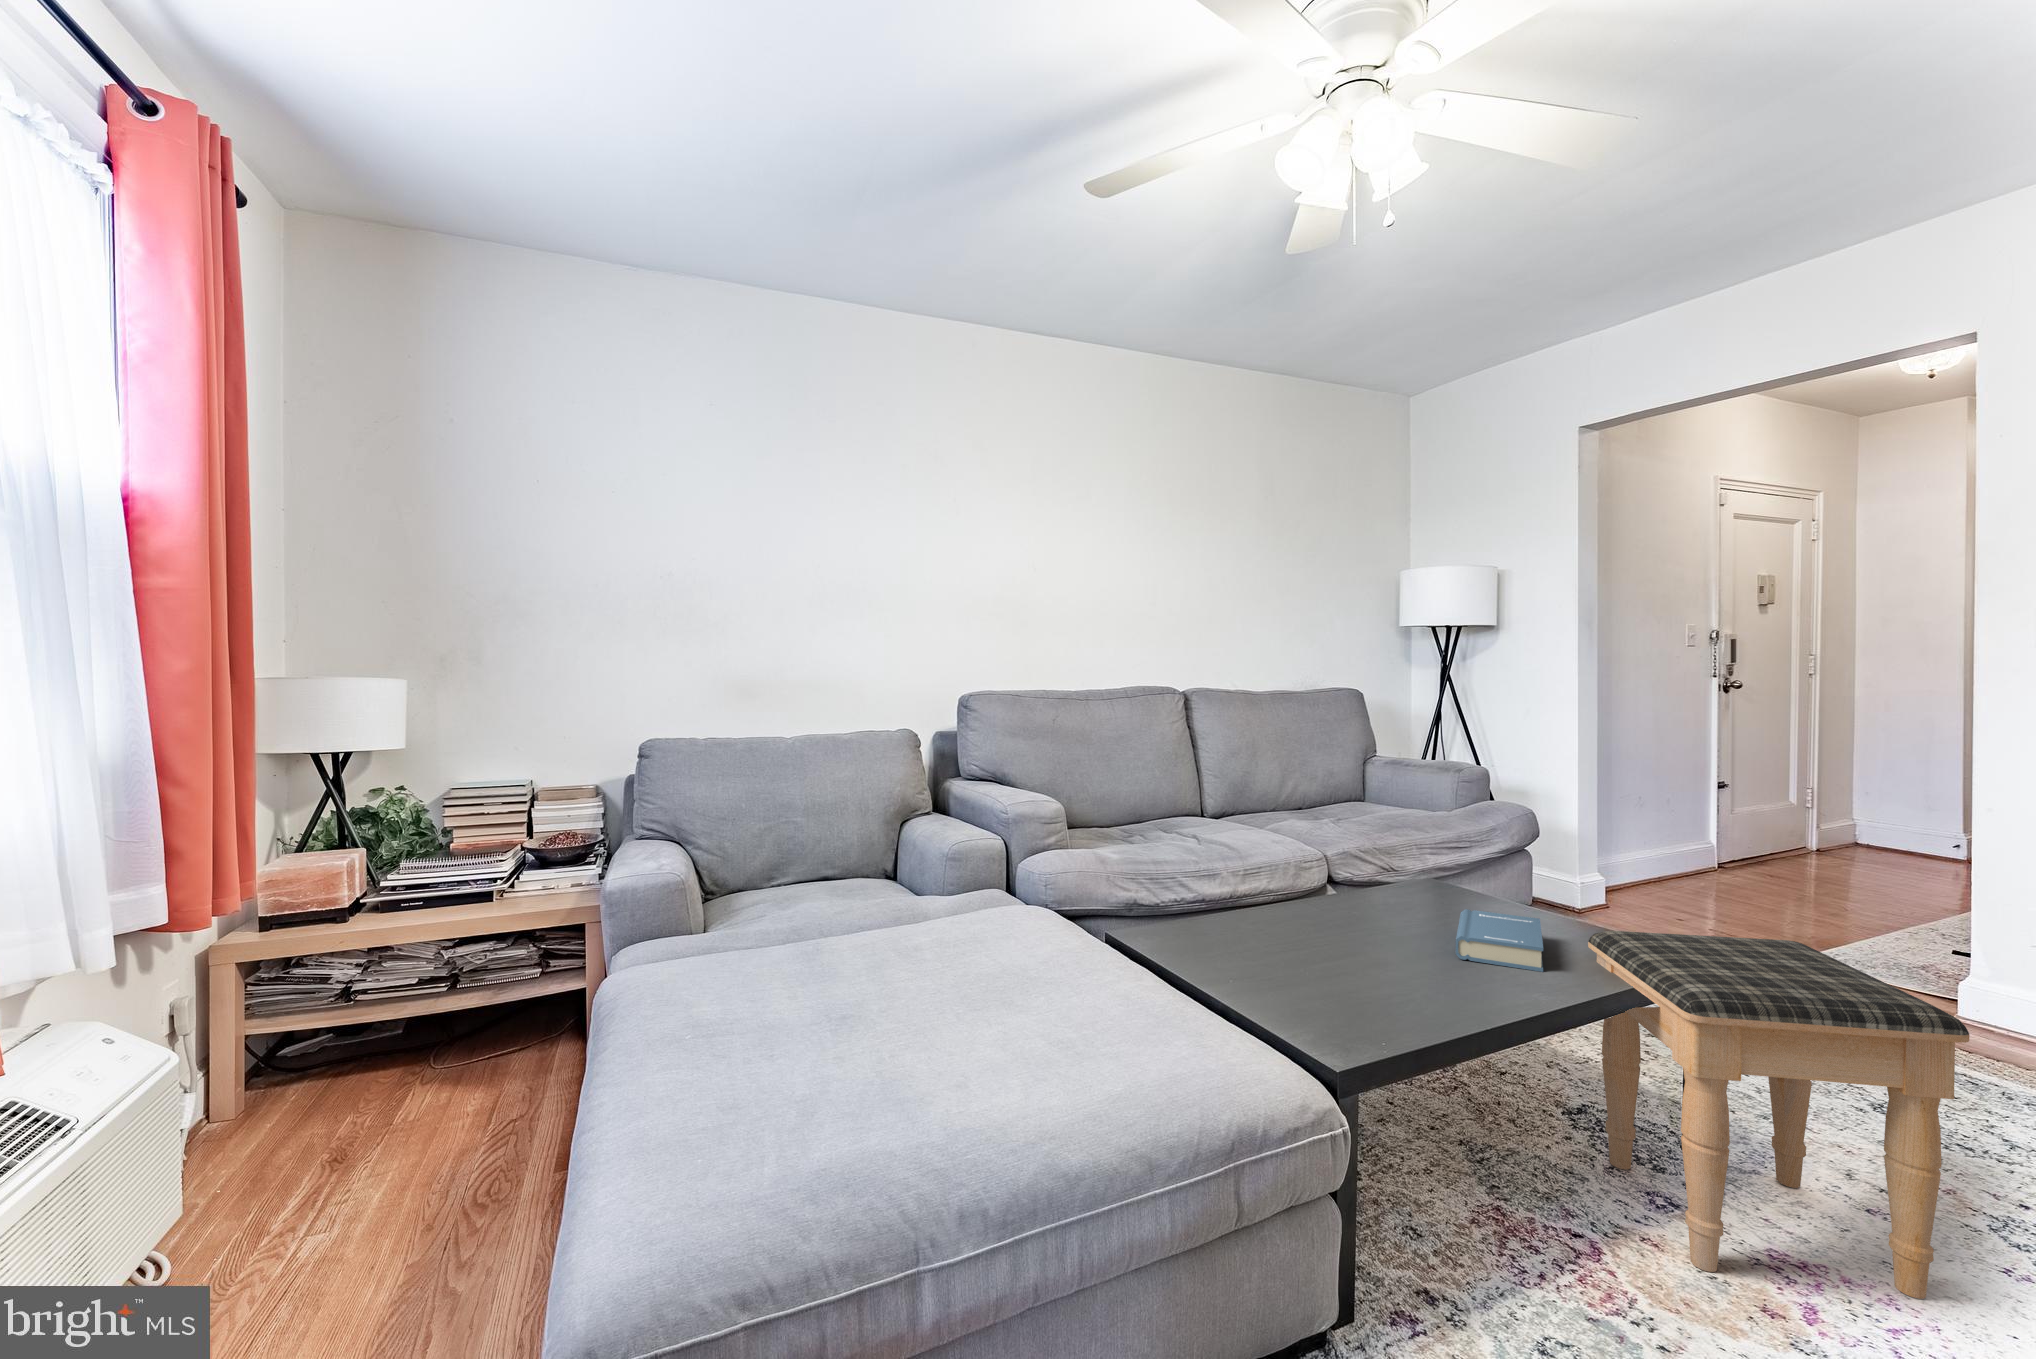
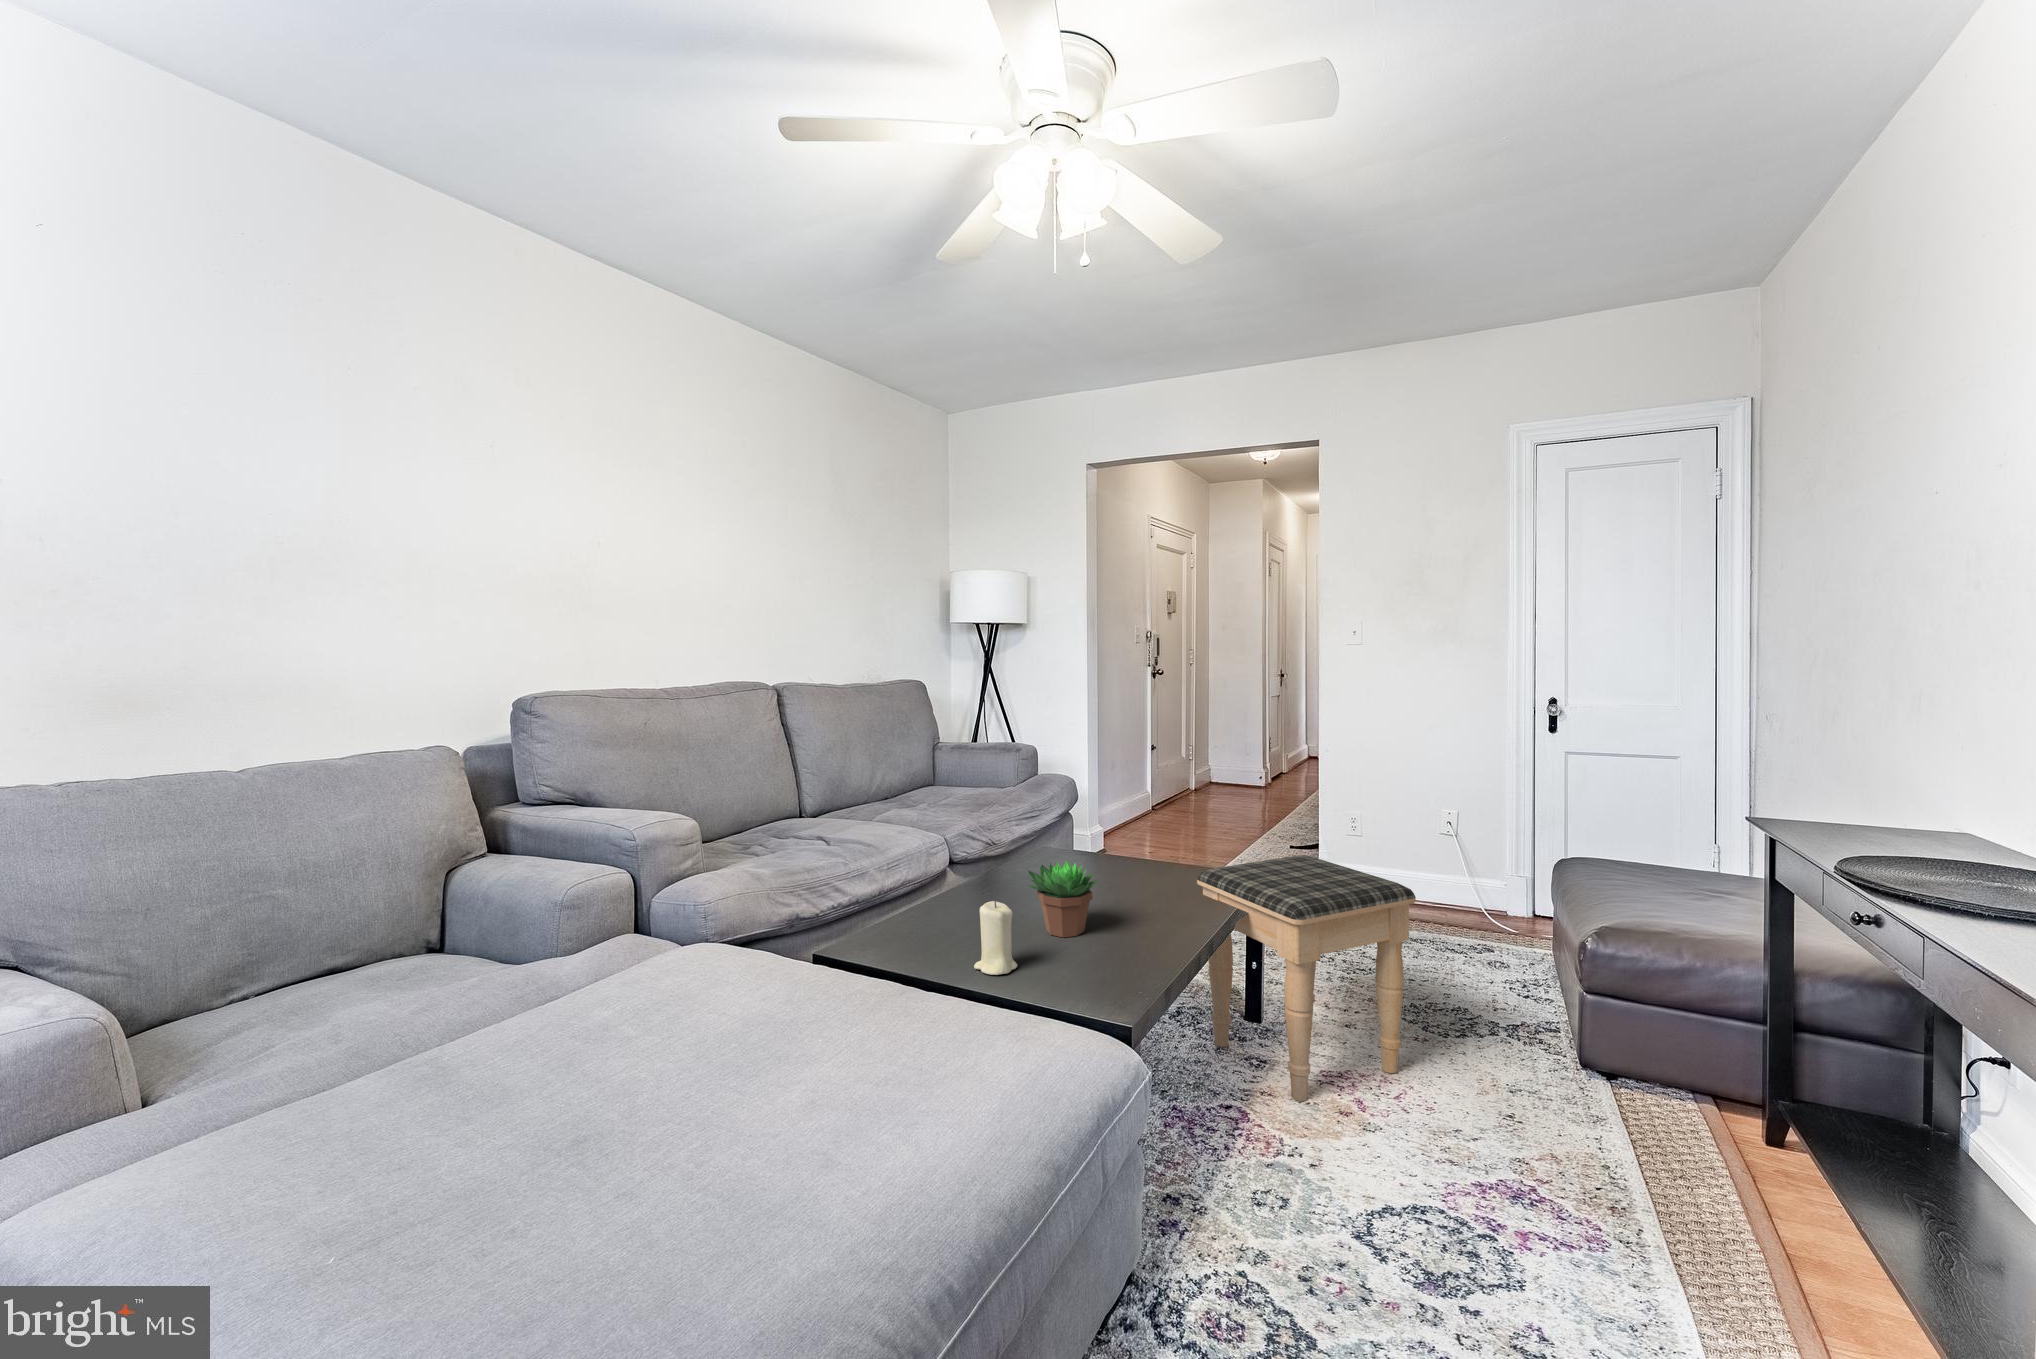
succulent plant: none [1326,882,1408,969] -> present [1028,862,1097,937]
candle: none [1234,906,1280,984] -> present [974,901,1017,975]
book: present [1456,909,1543,972] -> none [1103,868,1181,913]

